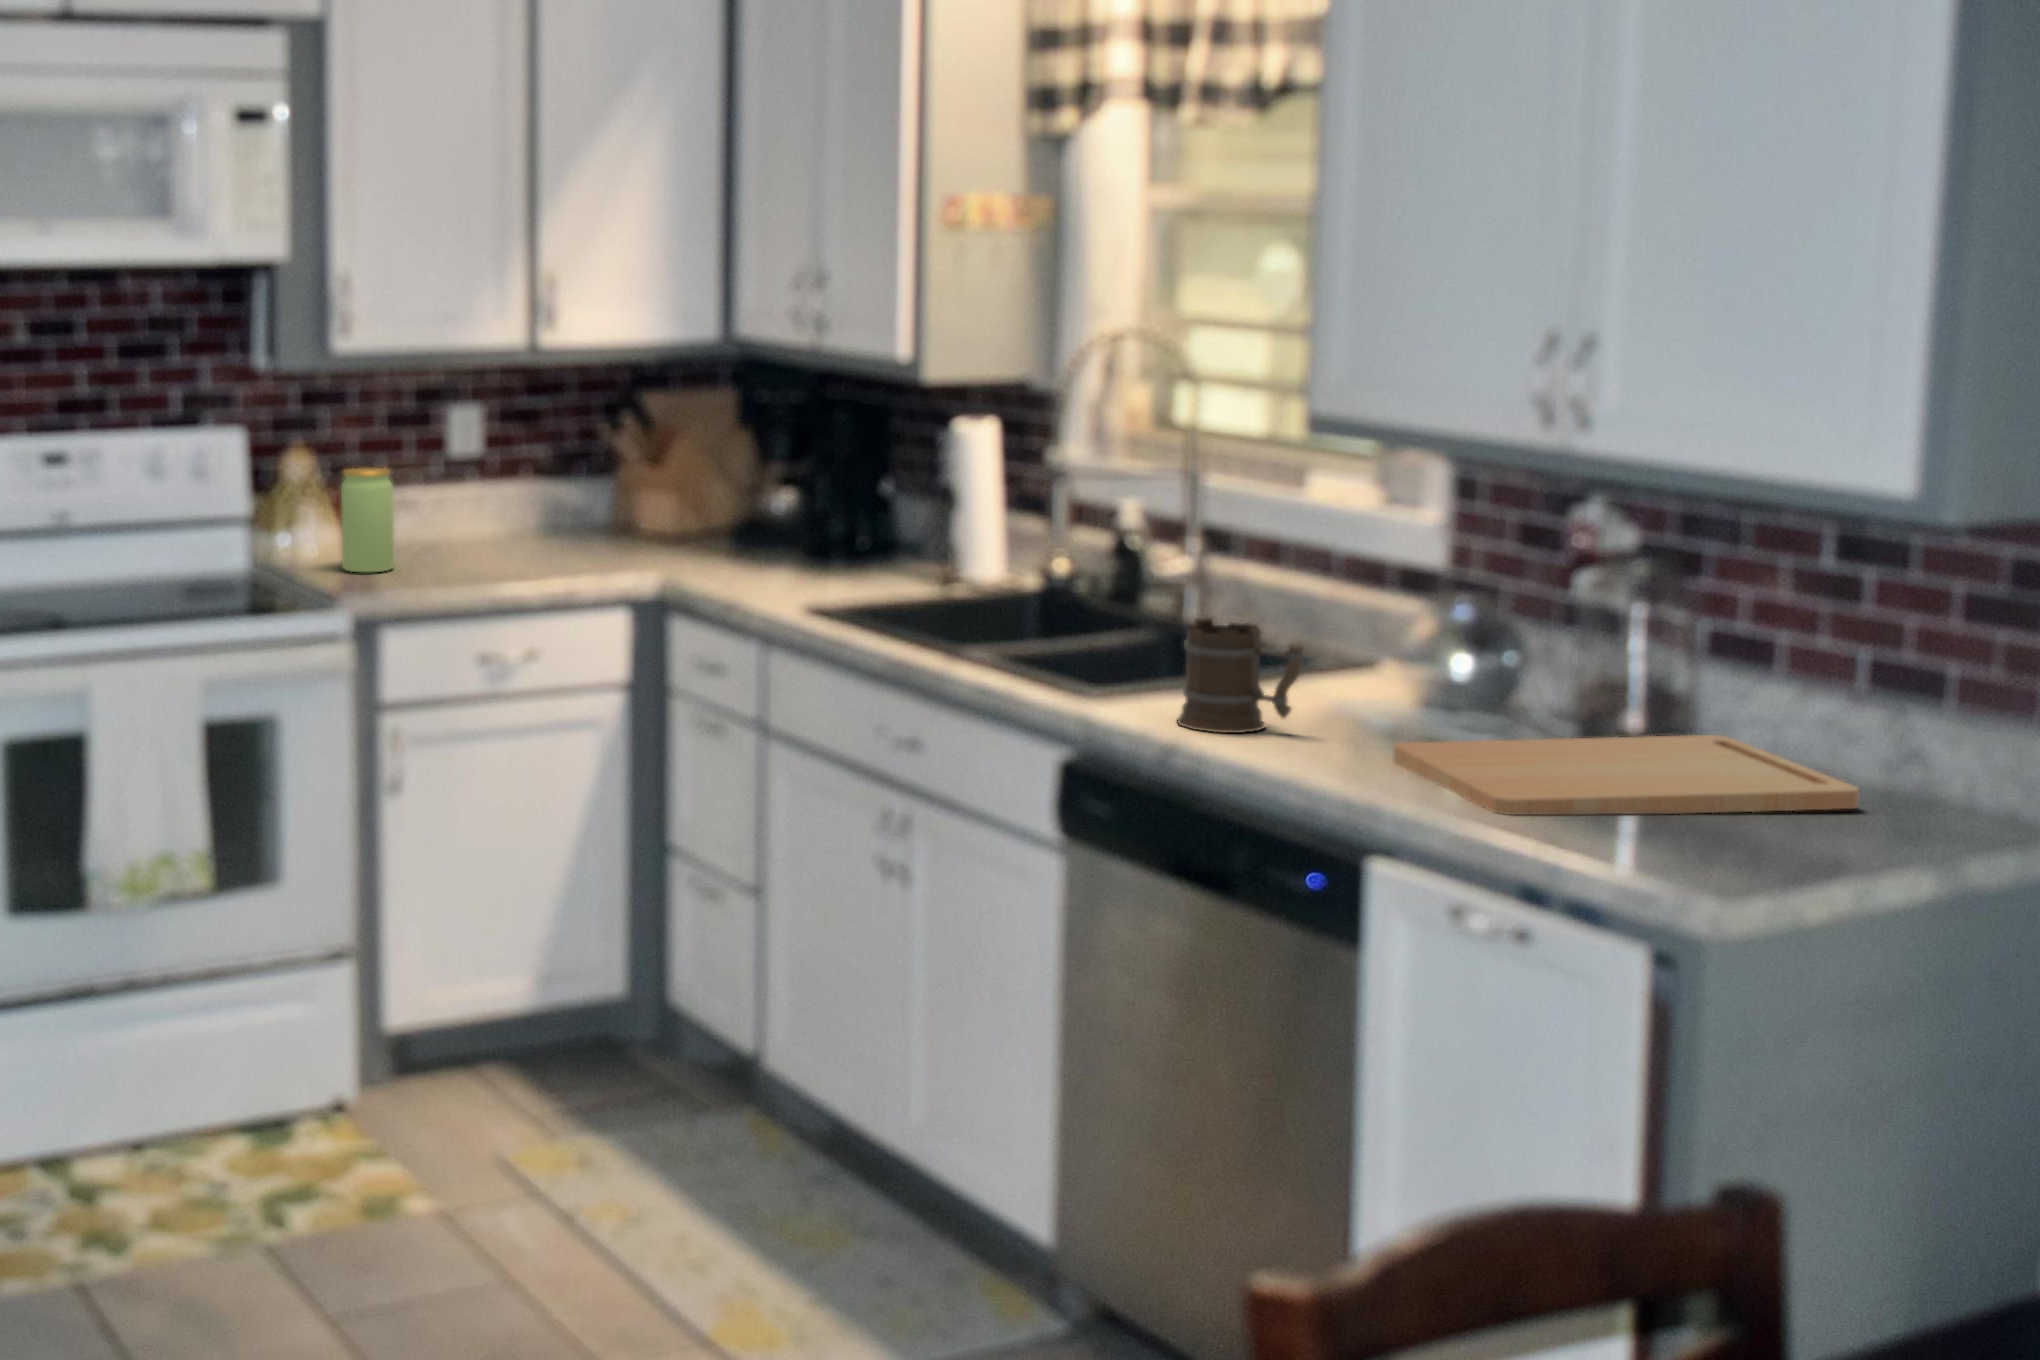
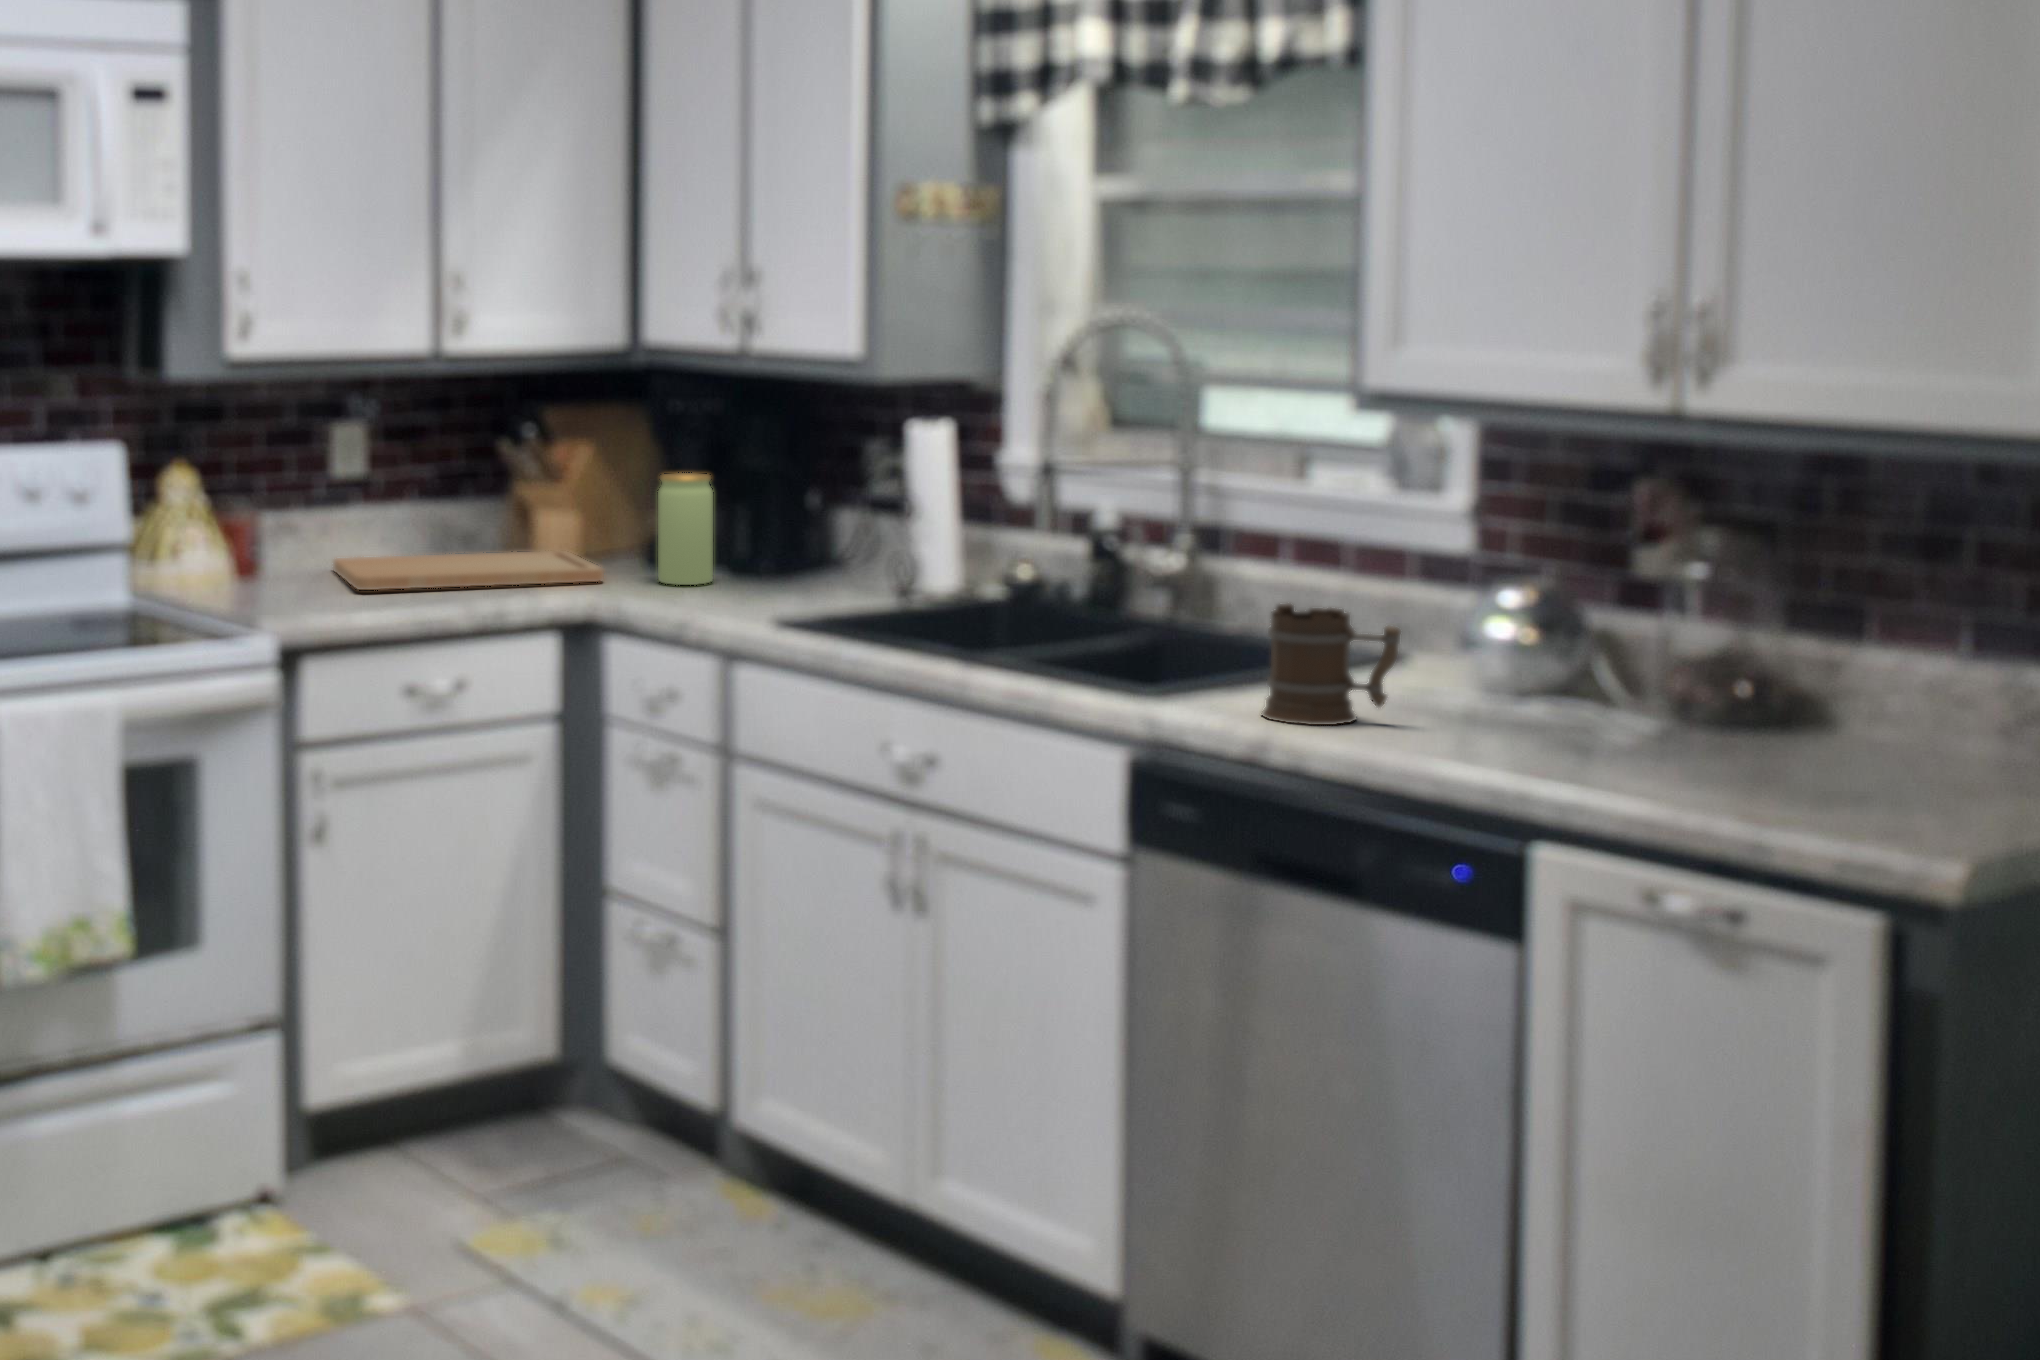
jar: present [341,468,394,572] -> present [658,473,713,585]
cutting board: present [1393,735,1859,815] -> present [333,551,604,590]

